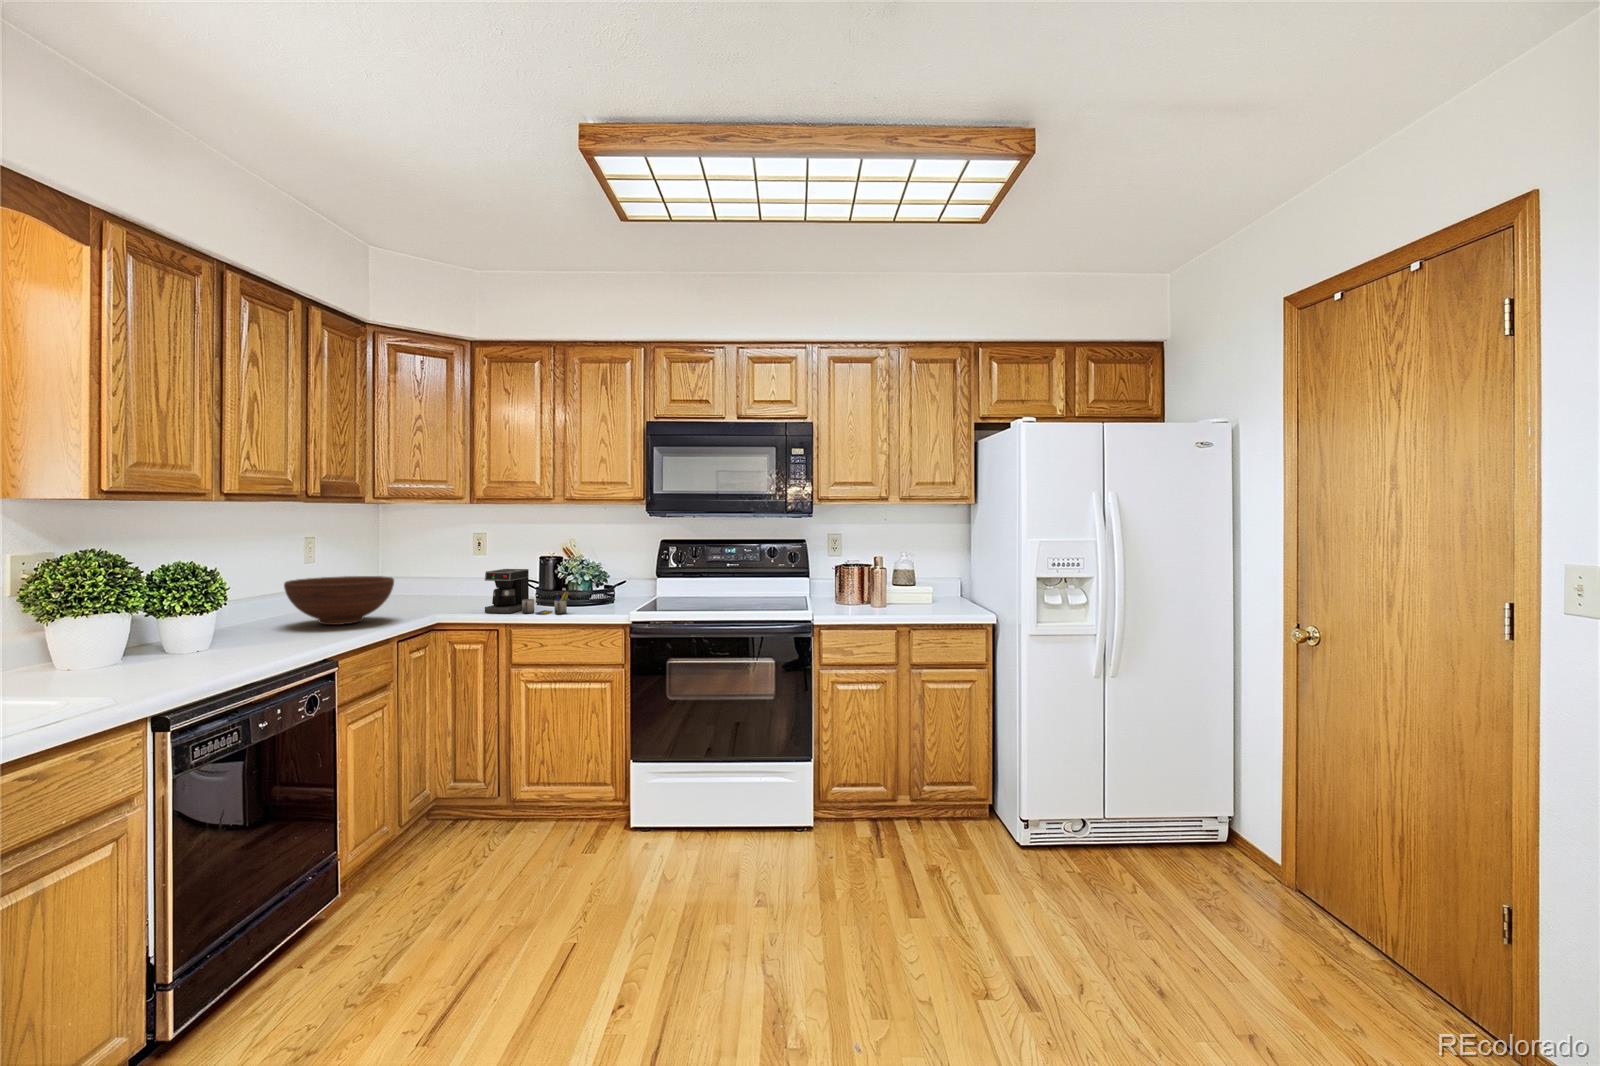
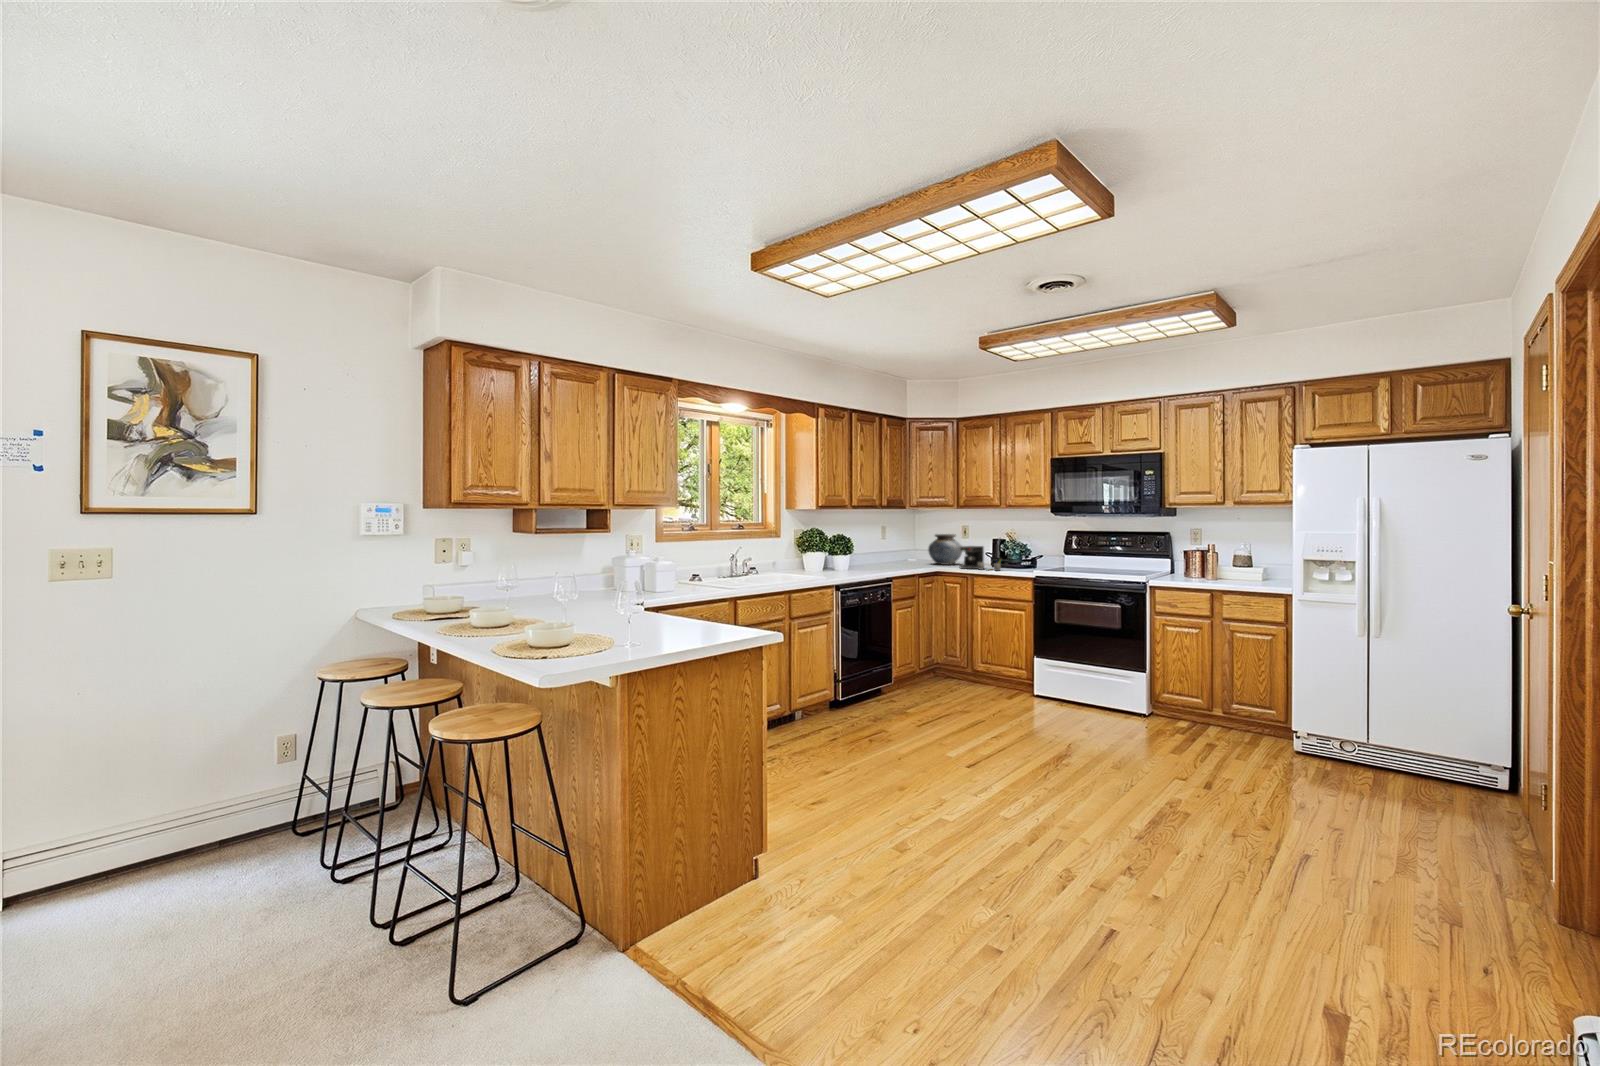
vase: none [413,548,480,604] -> present [928,534,962,565]
fruit bowl: present [284,576,394,625] -> none [872,547,917,568]

